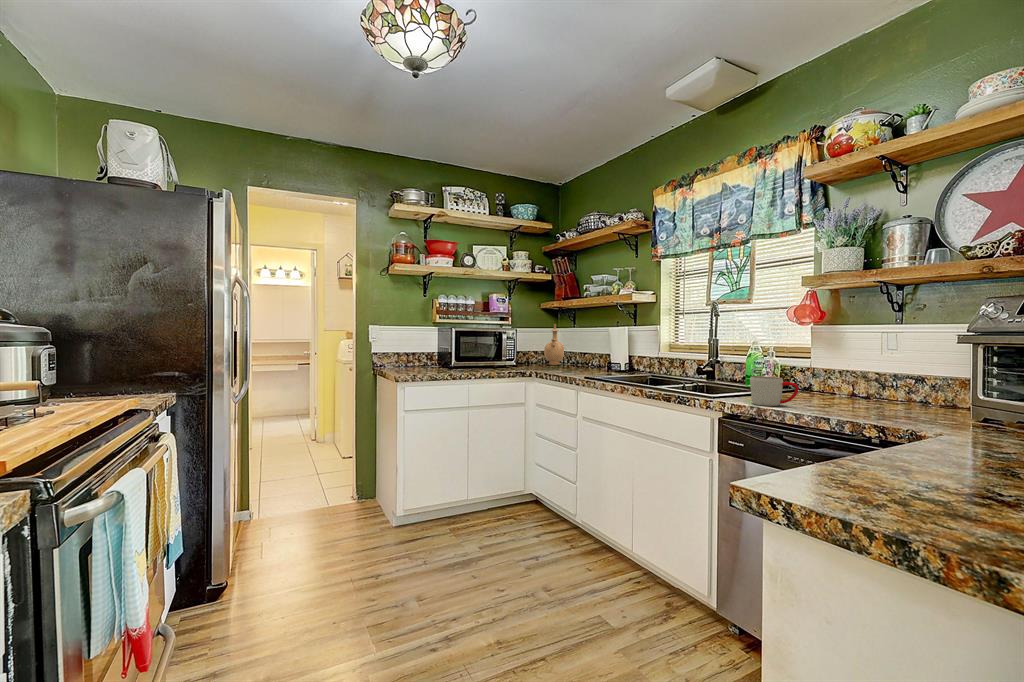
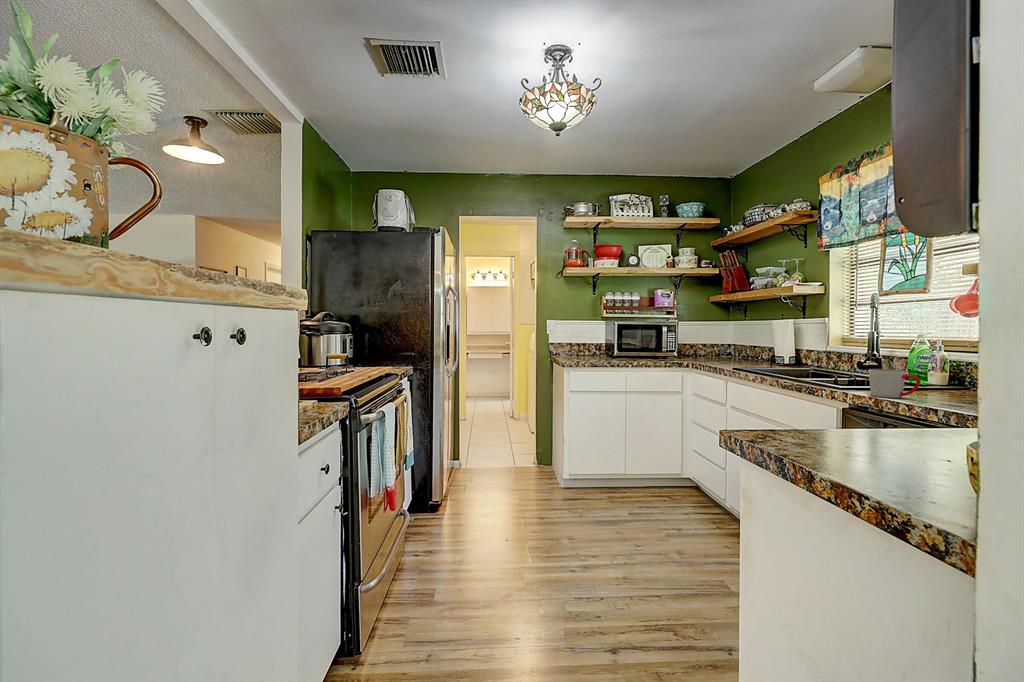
vase: present [544,324,565,365] -> none [713,317,735,357]

